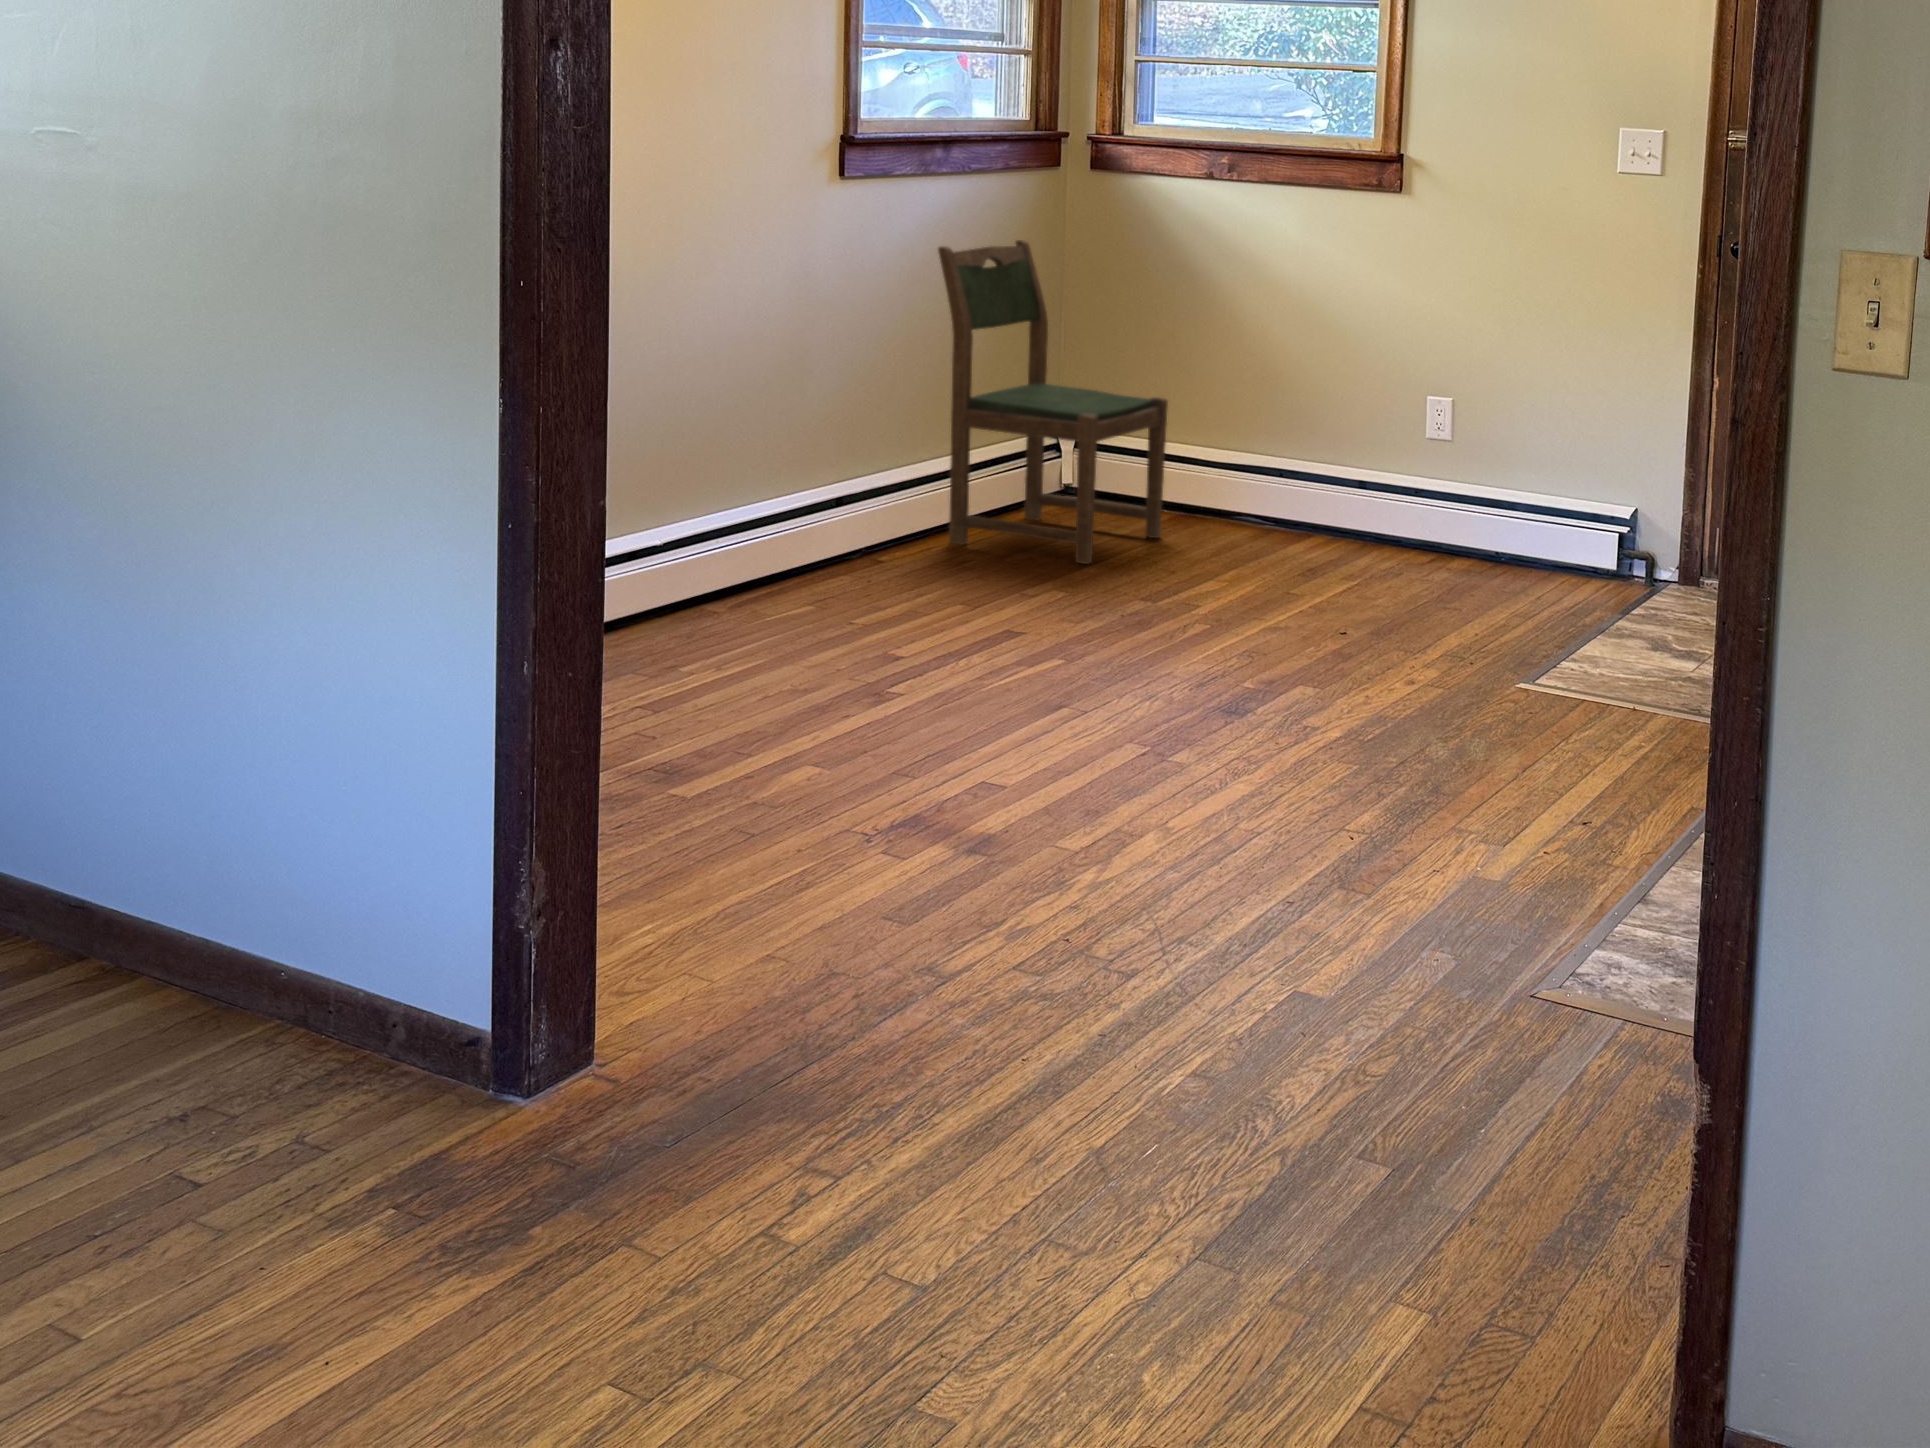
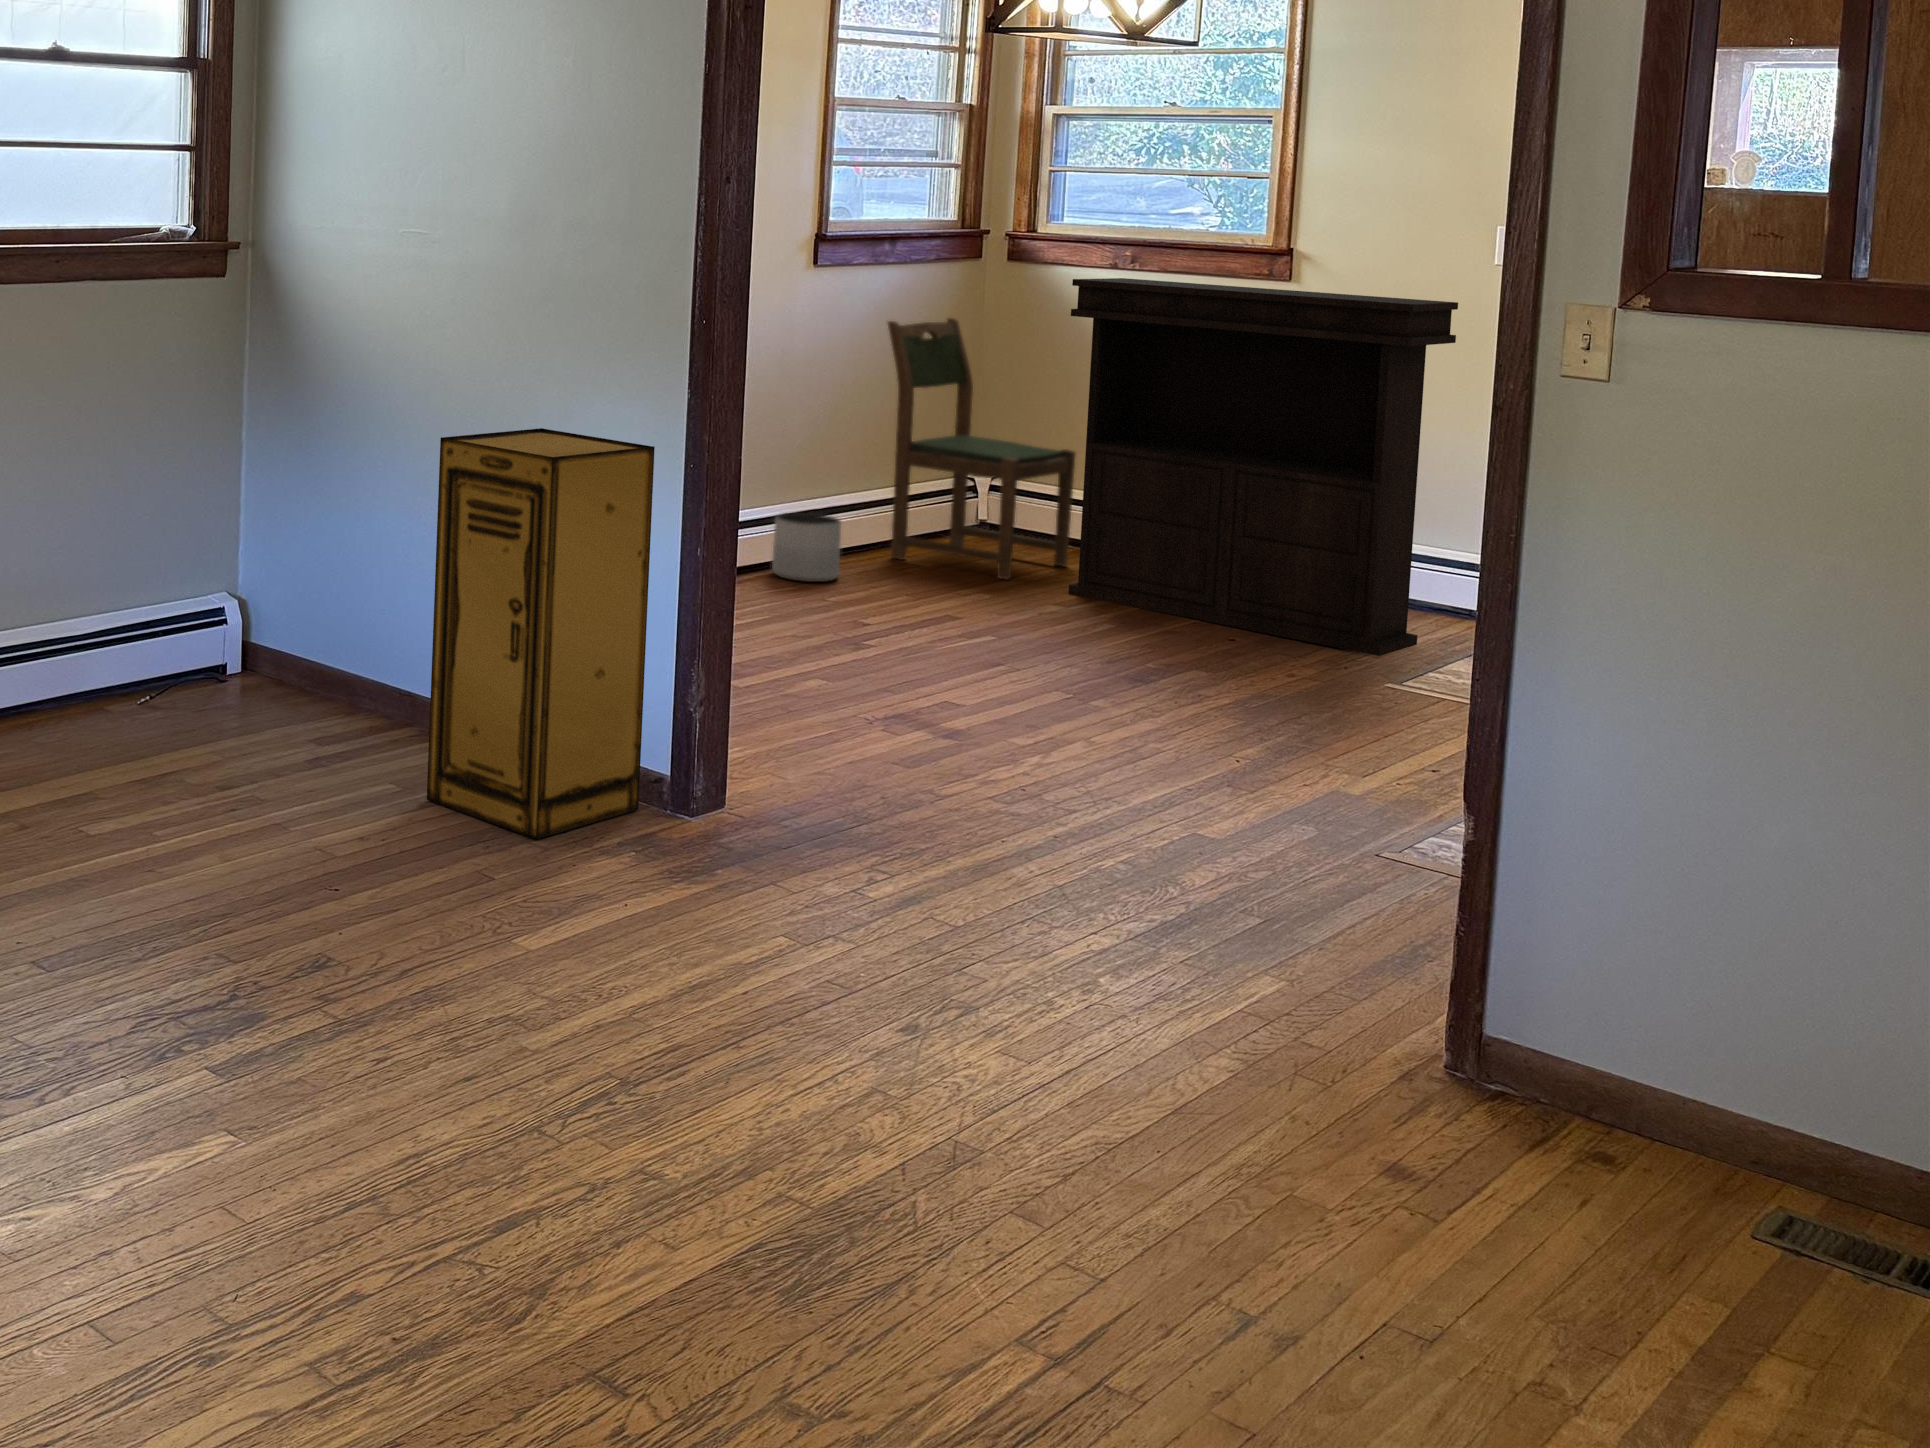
console table: none [1155,190,1585,638] -> present [1069,278,1458,656]
storage cabinet: none [15,466,436,1214] -> present [427,428,655,839]
planter: none [788,499,877,591] -> present [772,513,841,582]

